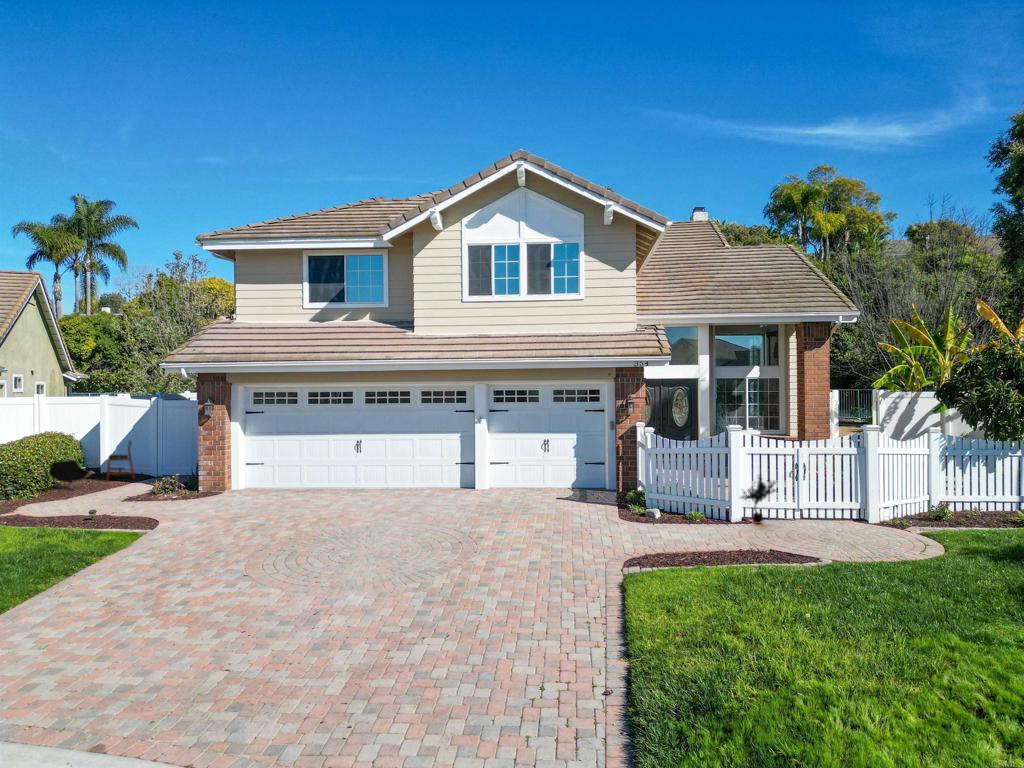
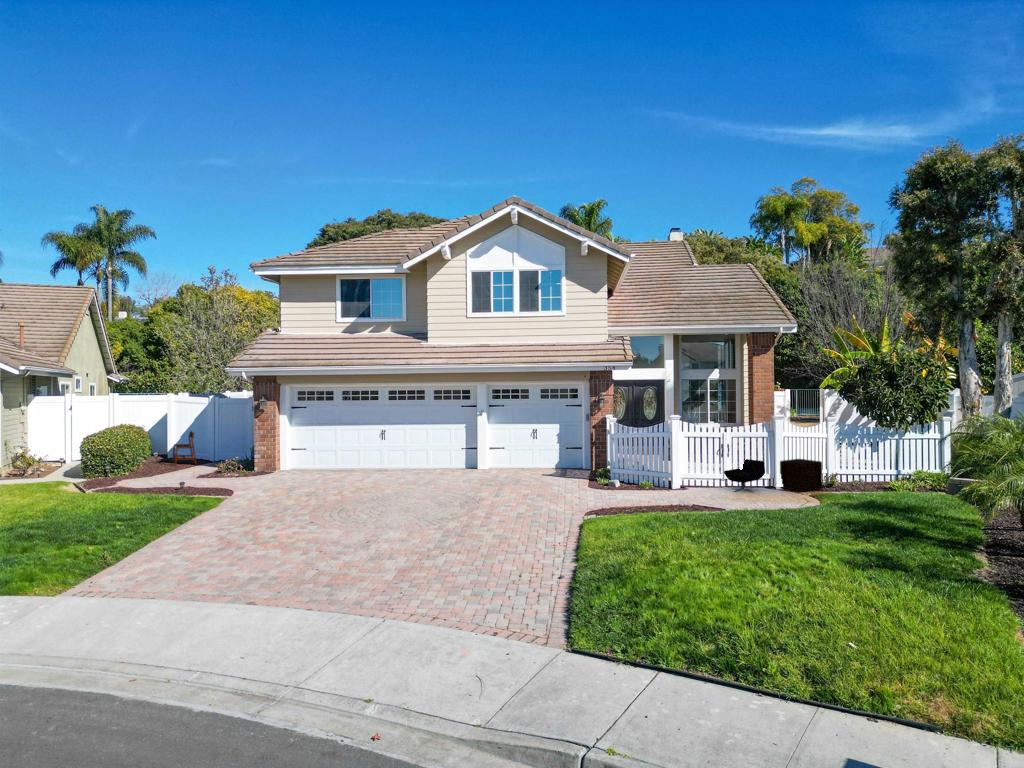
lounge chair: present [49,460,90,489] -> present [724,459,765,492]
potted tree: present [740,476,775,524] -> none [675,452,704,489]
wooden crate: none [877,483,936,529] -> present [780,459,823,492]

